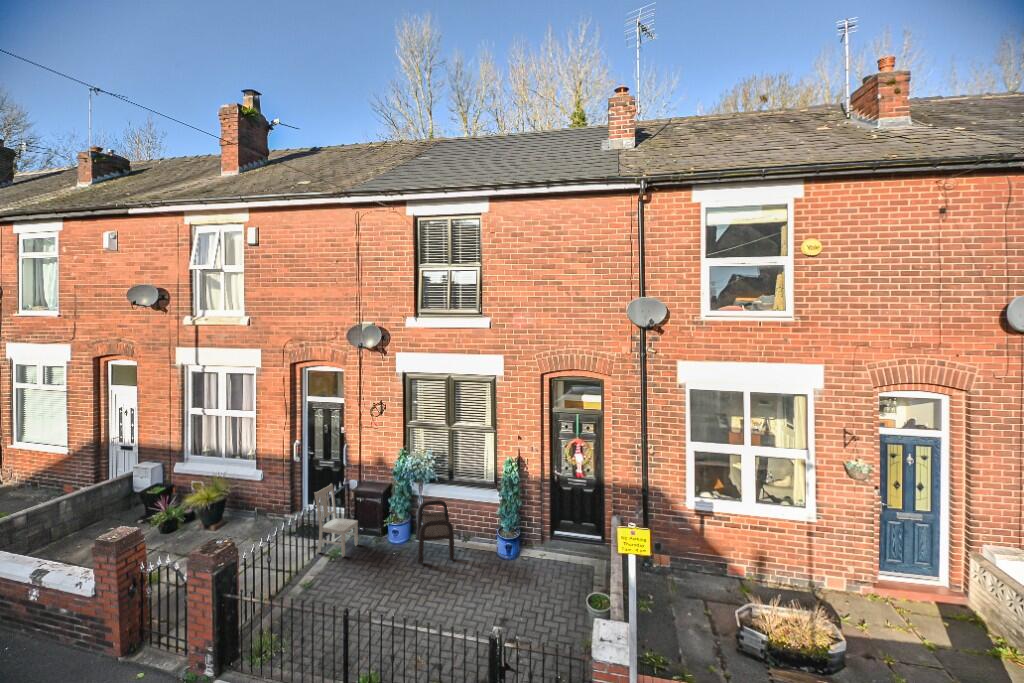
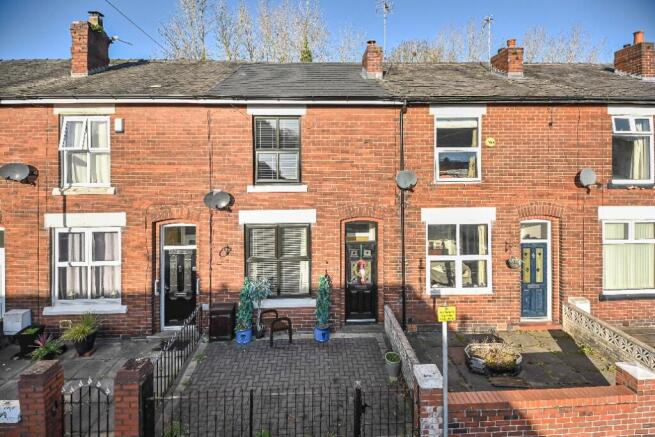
chair: present [314,484,358,557] -> none [190,303,219,352]

